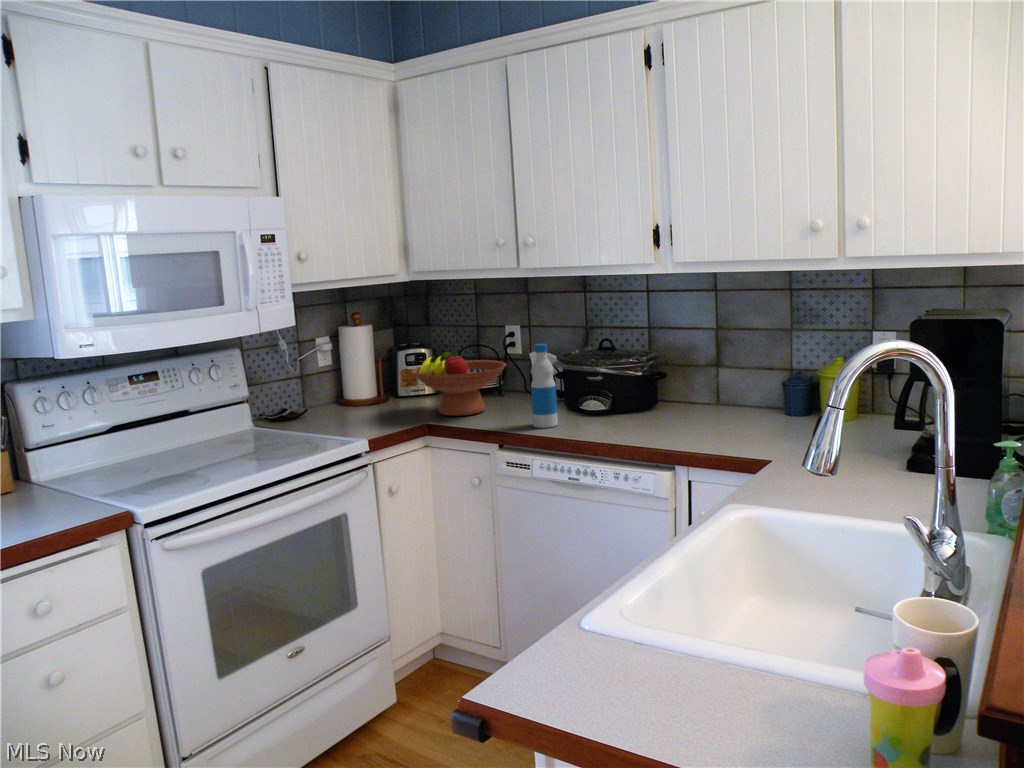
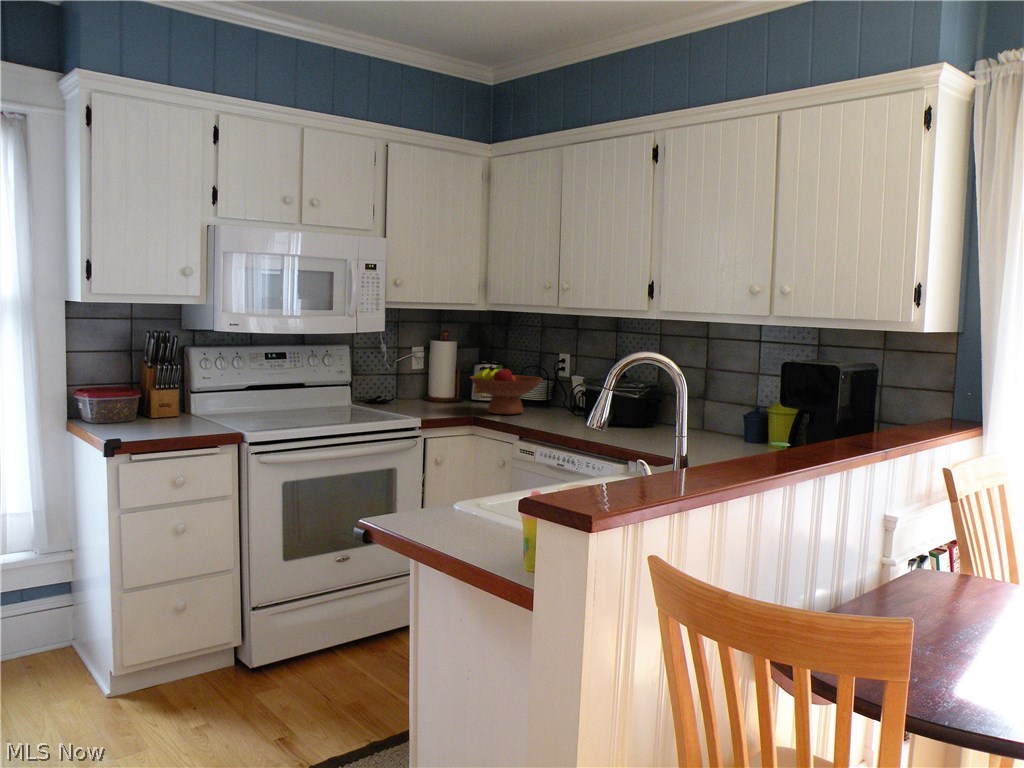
bottle: present [531,344,558,428] -> none [546,363,566,427]

